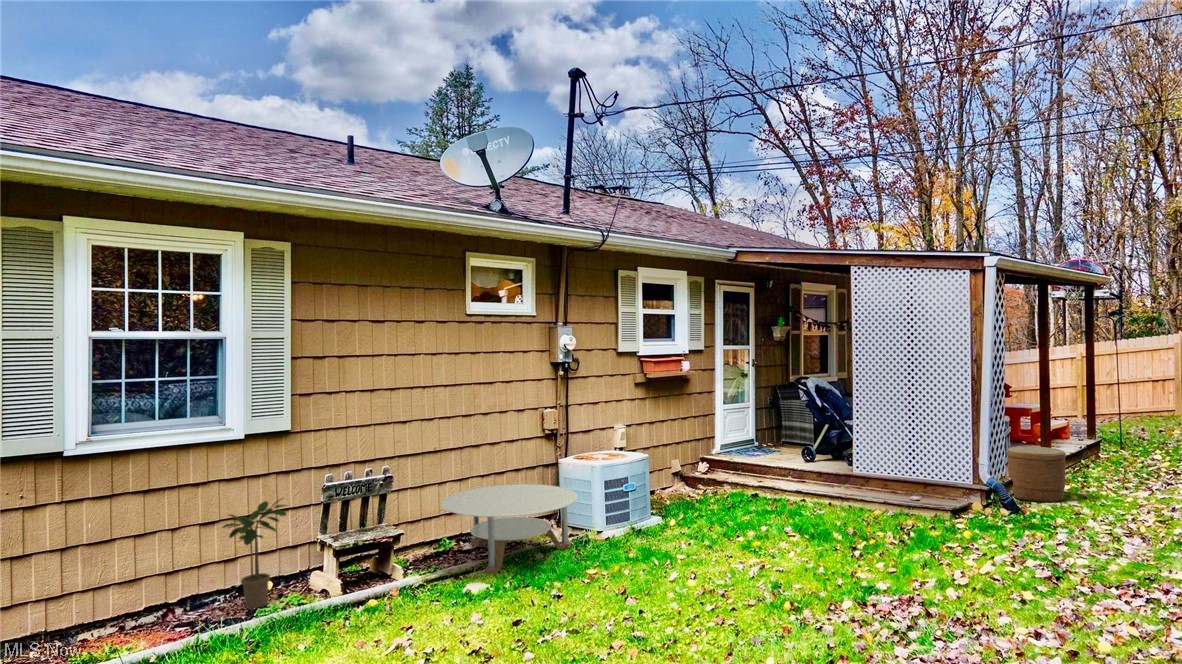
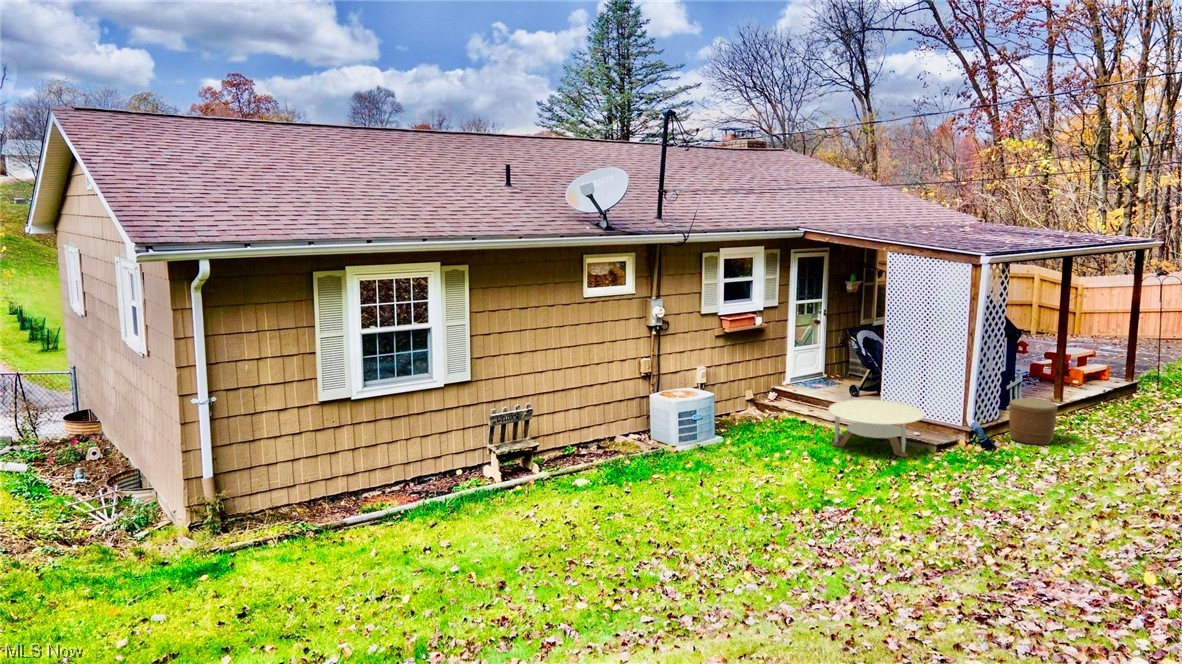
round table: present [441,484,578,573] -> present [829,399,924,457]
potted plant: present [223,499,287,608] -> none [434,424,470,486]

